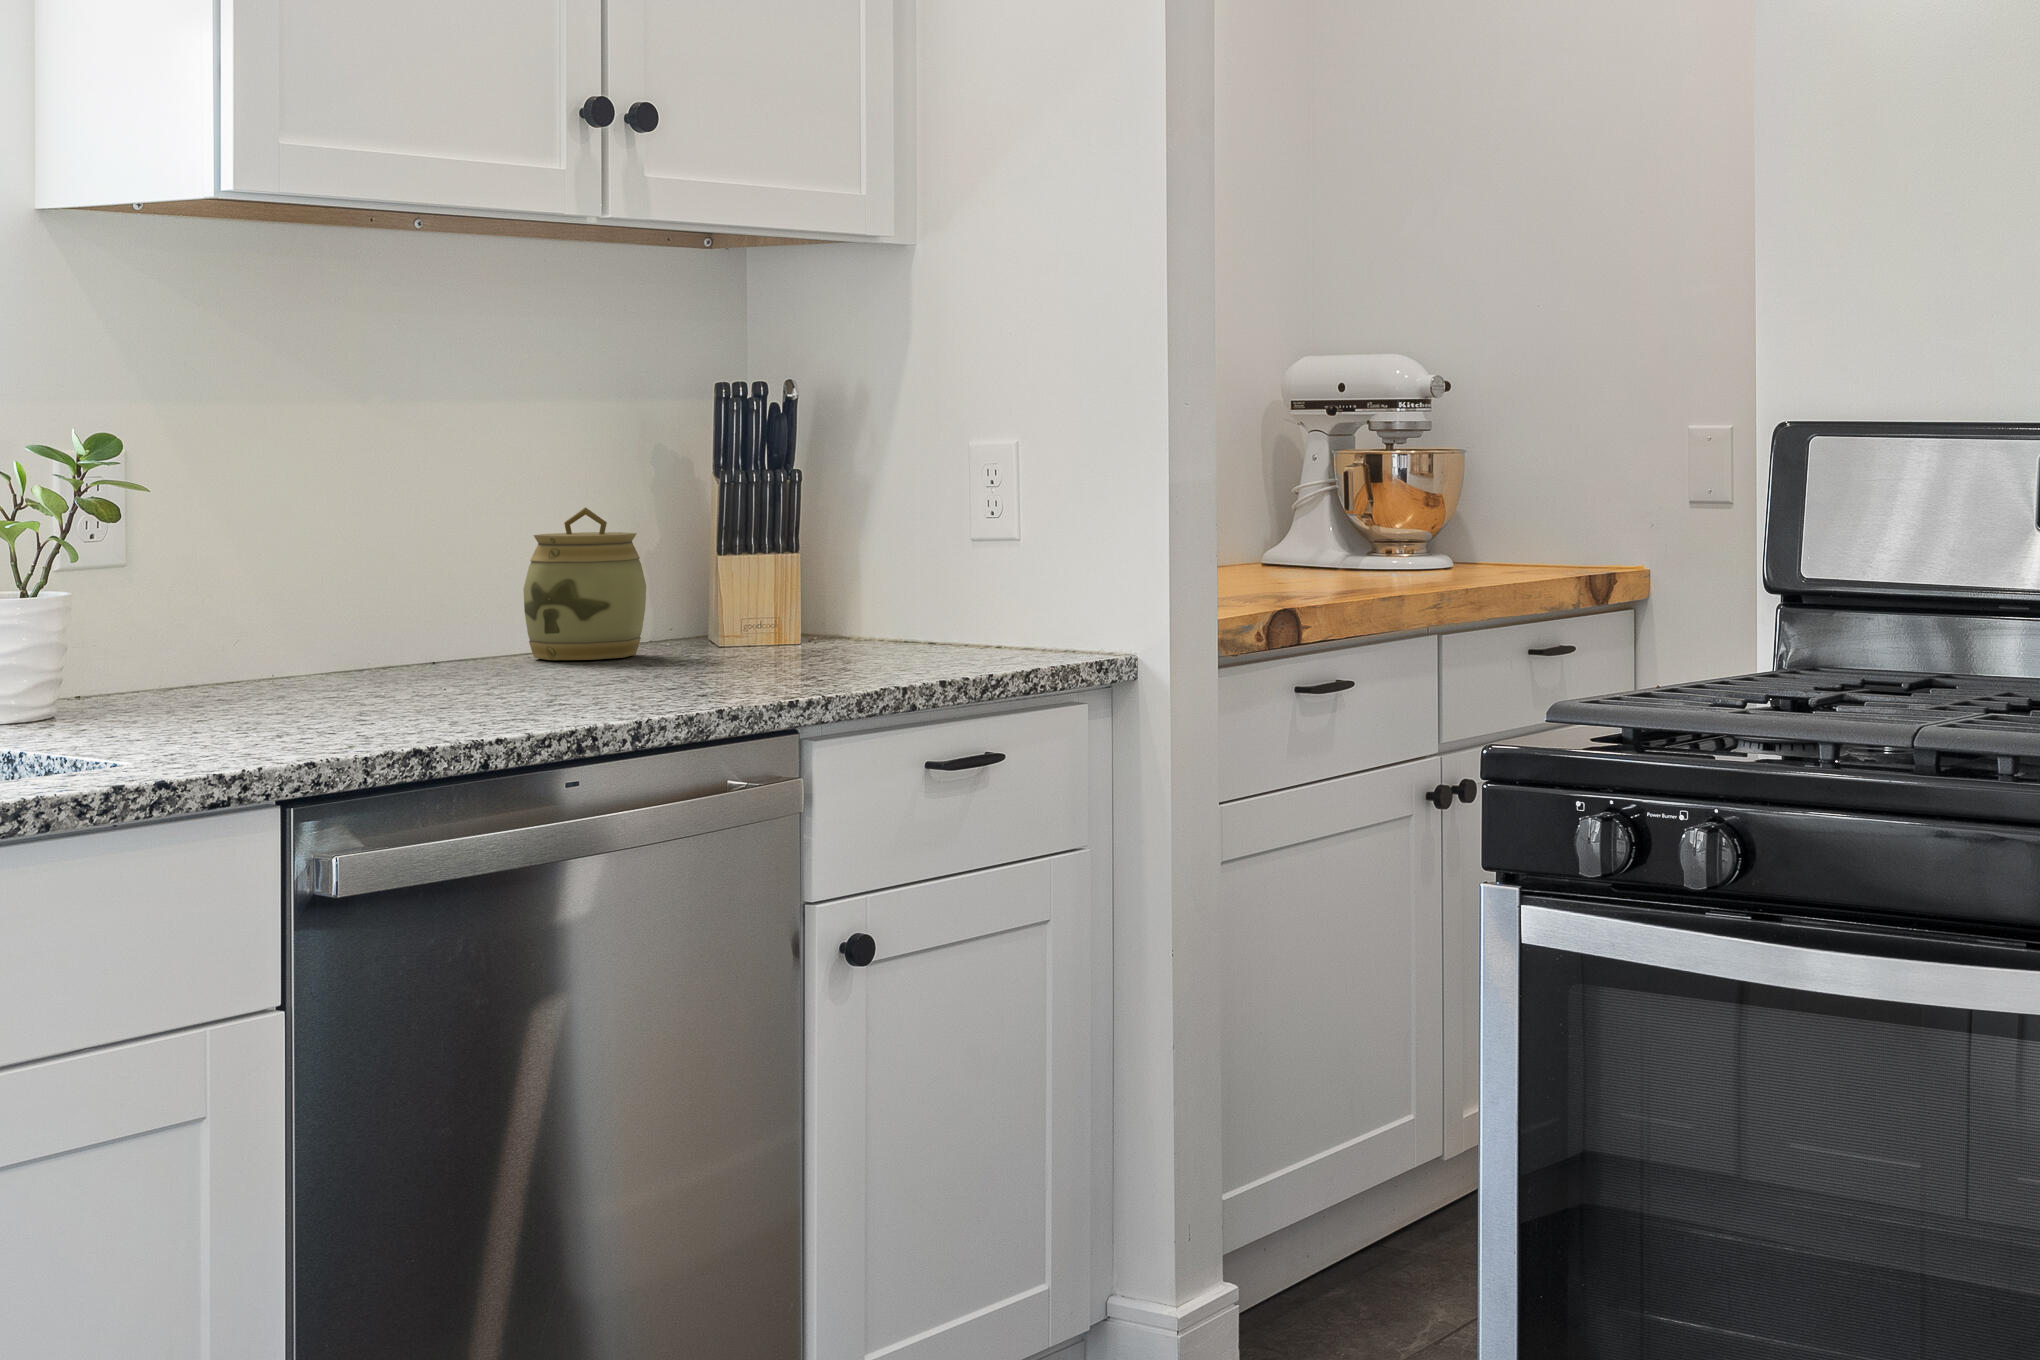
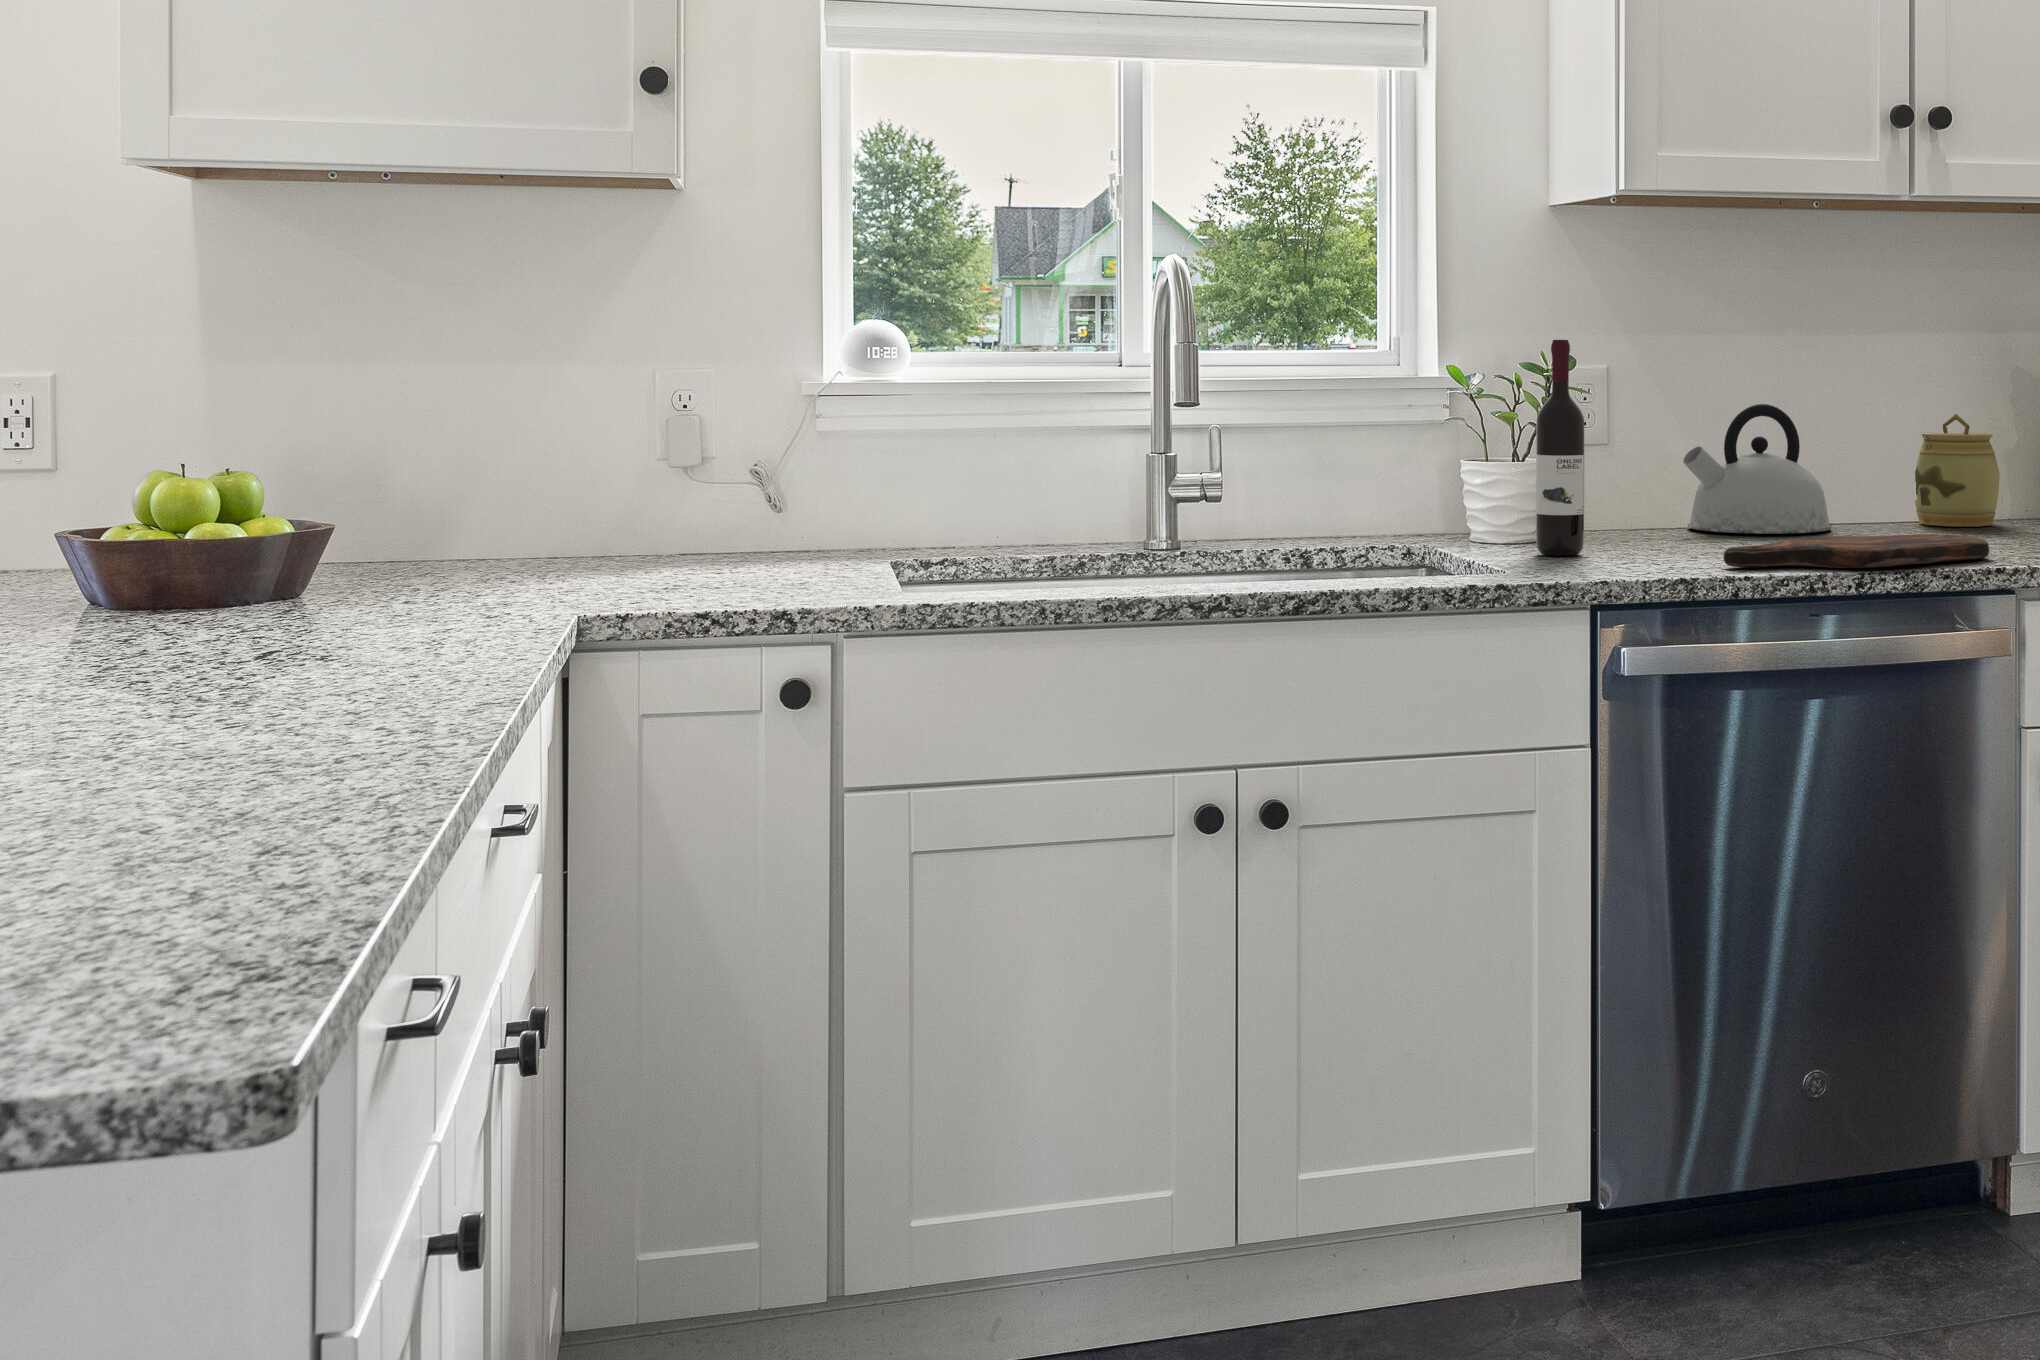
wine bottle: none [84,407,167,738] -> present [1536,340,1584,556]
kettle: none [218,500,443,689] -> present [1683,404,1832,534]
cutting board: none [427,666,747,728] -> present [1724,534,1989,568]

